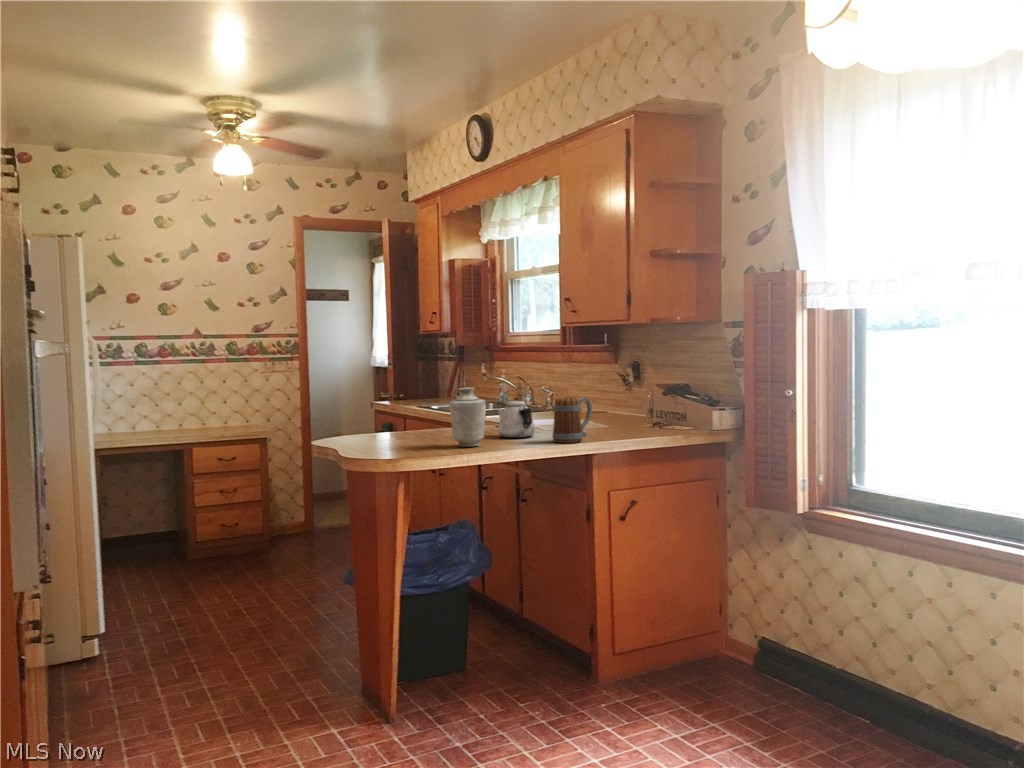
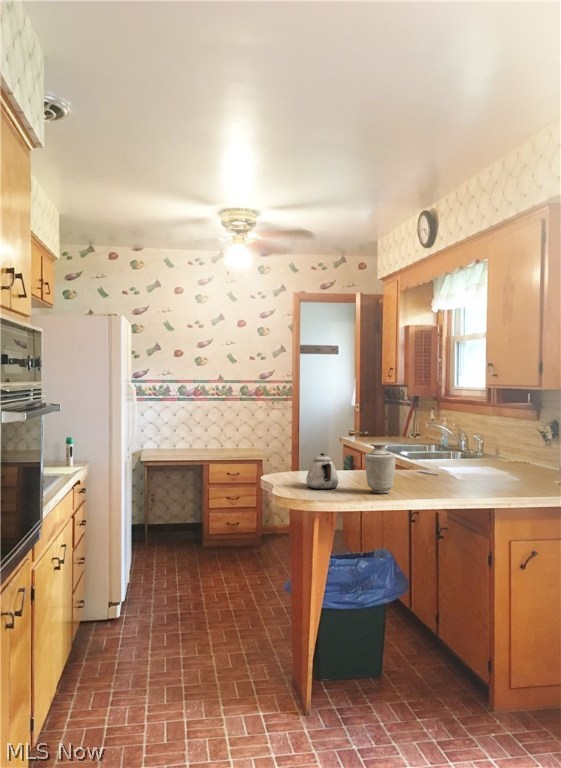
mug: present [553,397,592,443] -> none [454,456,493,497]
teapot: present [498,398,535,438] -> present [306,453,338,489]

